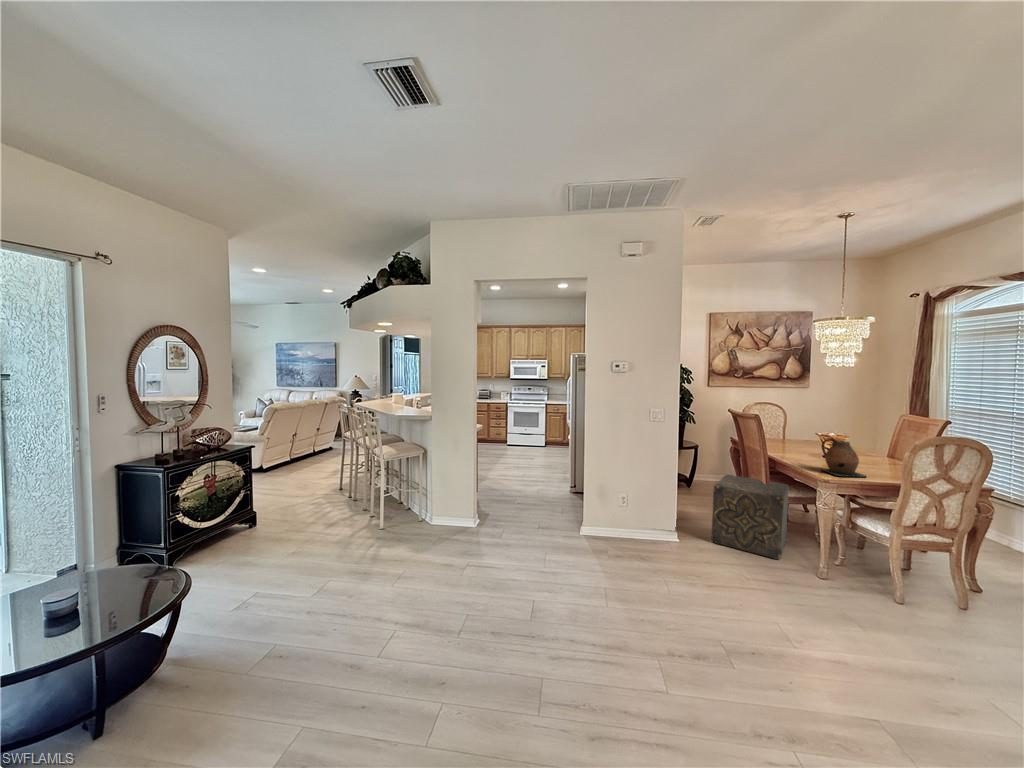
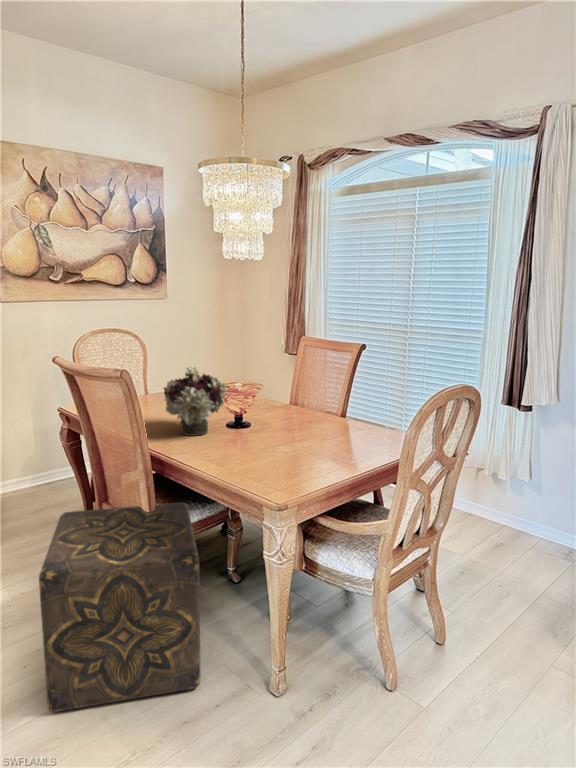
flower arrangement: none [783,421,820,456] -> present [164,366,226,436]
ceramic pitcher: present [821,435,866,477] -> none [253,395,326,483]

